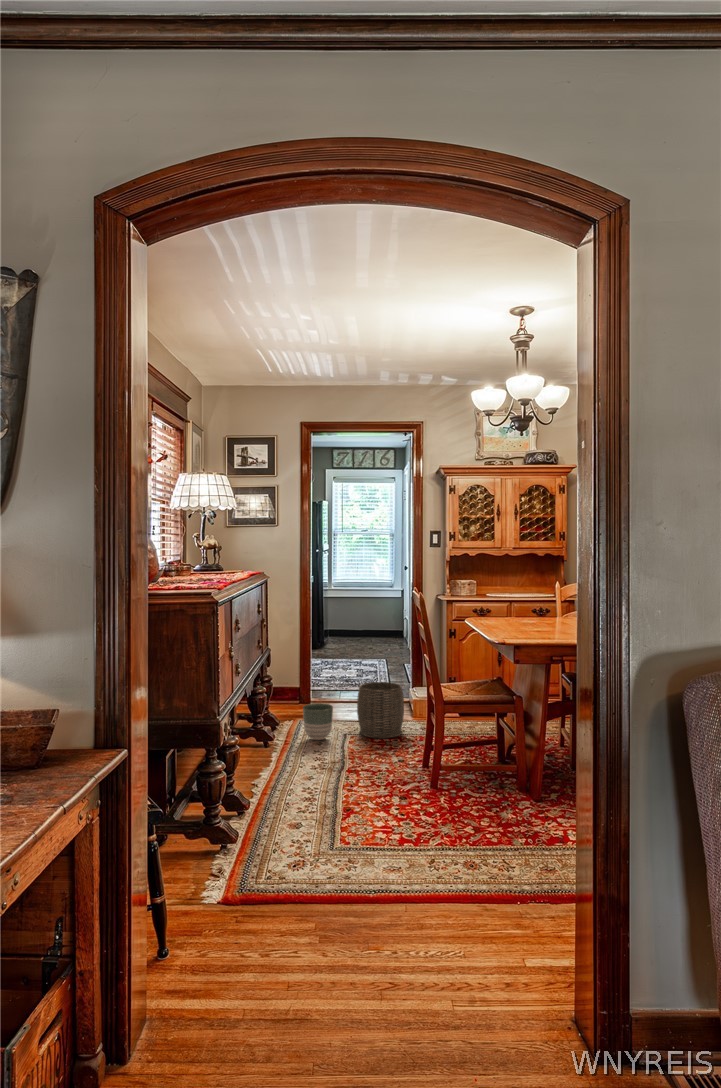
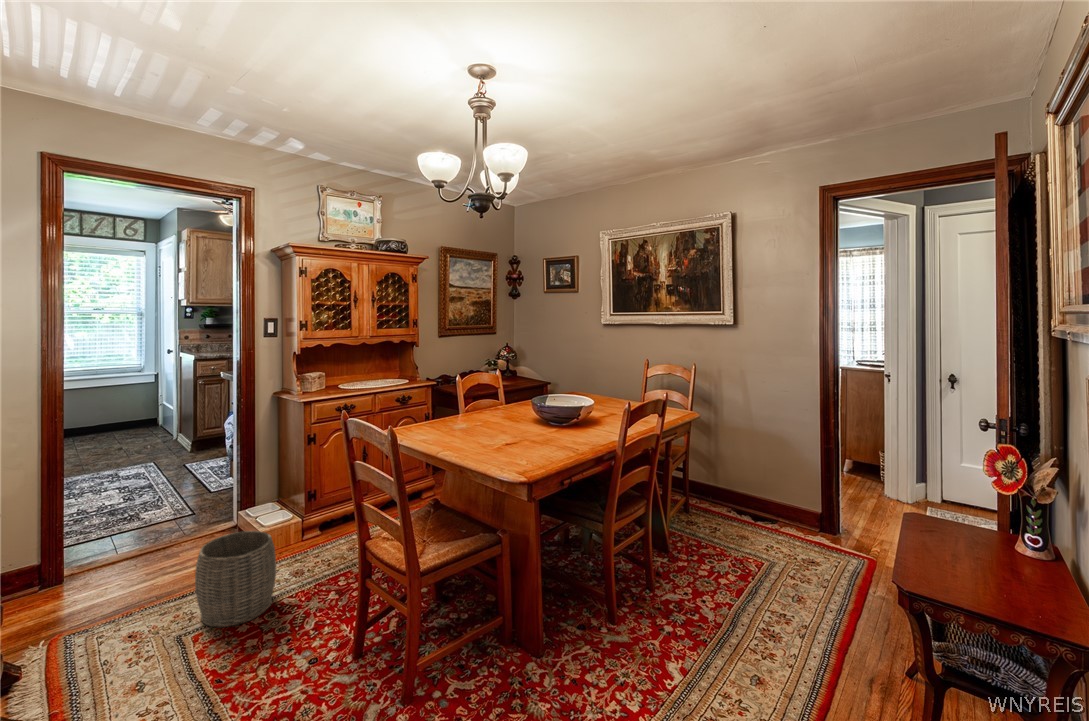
planter: present [303,703,333,740] -> none [89,604,158,679]

